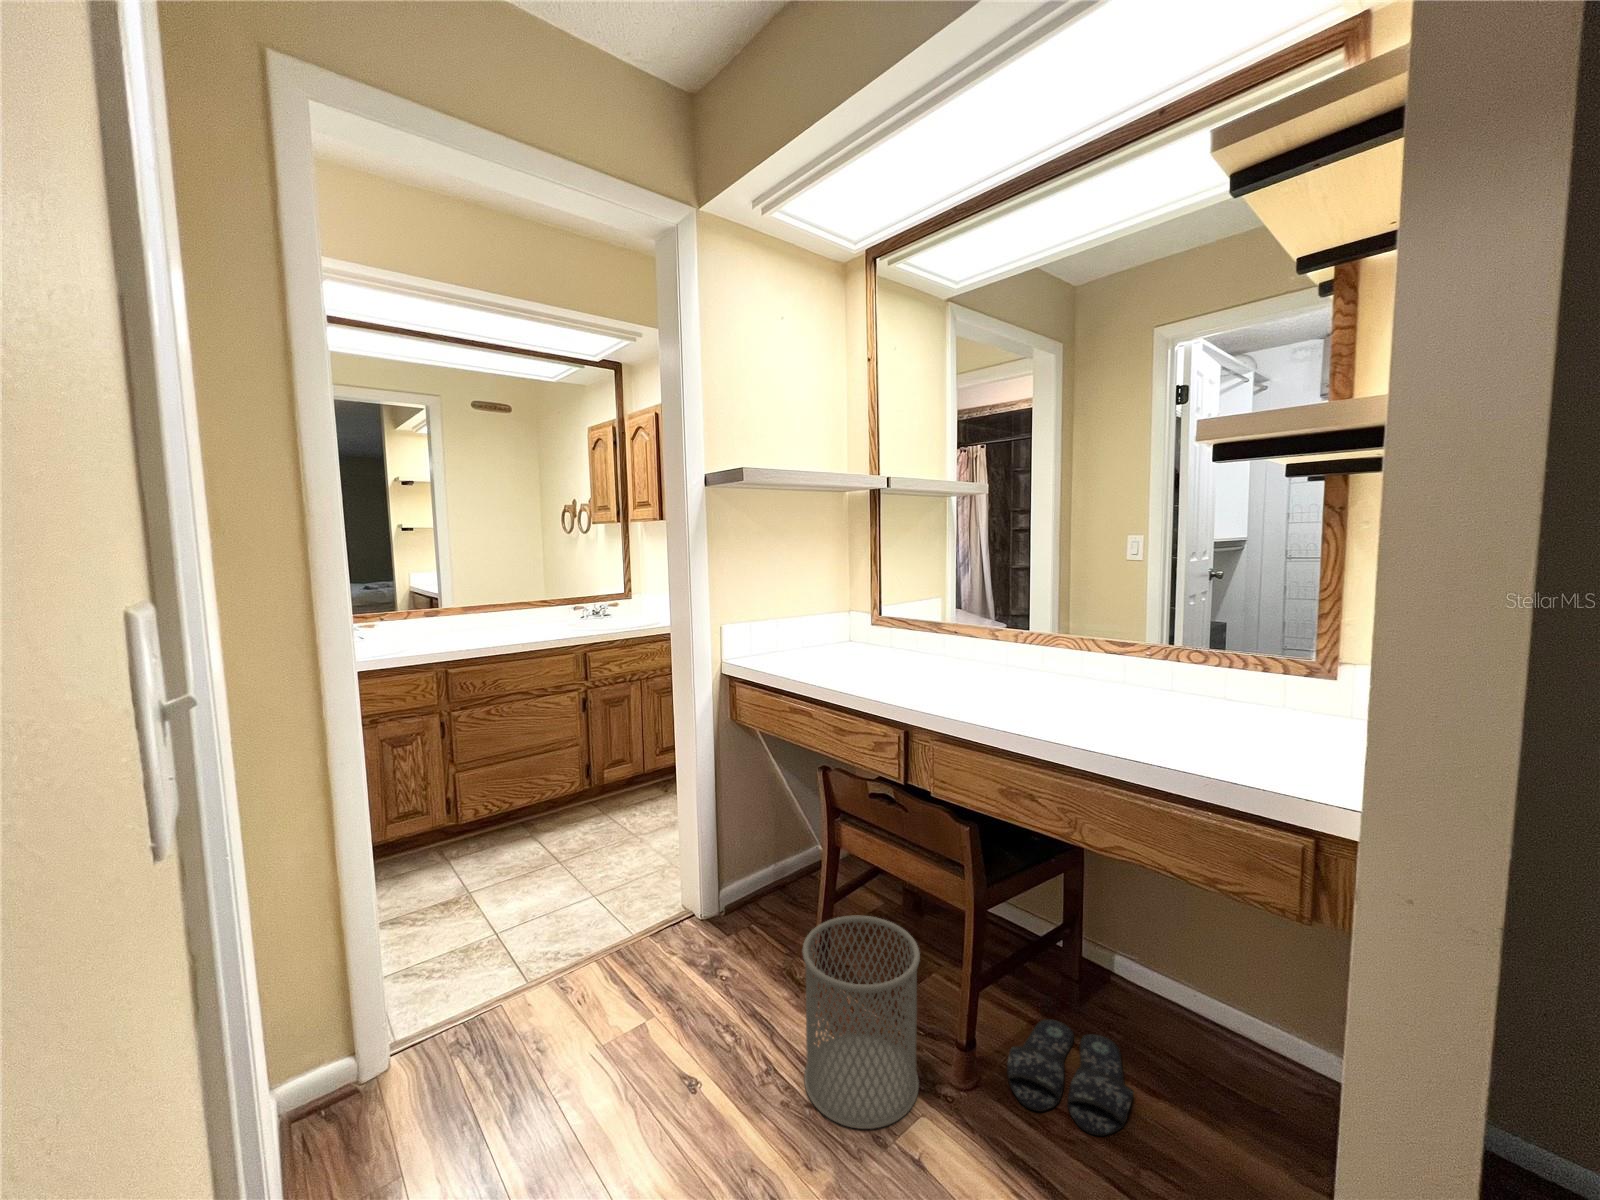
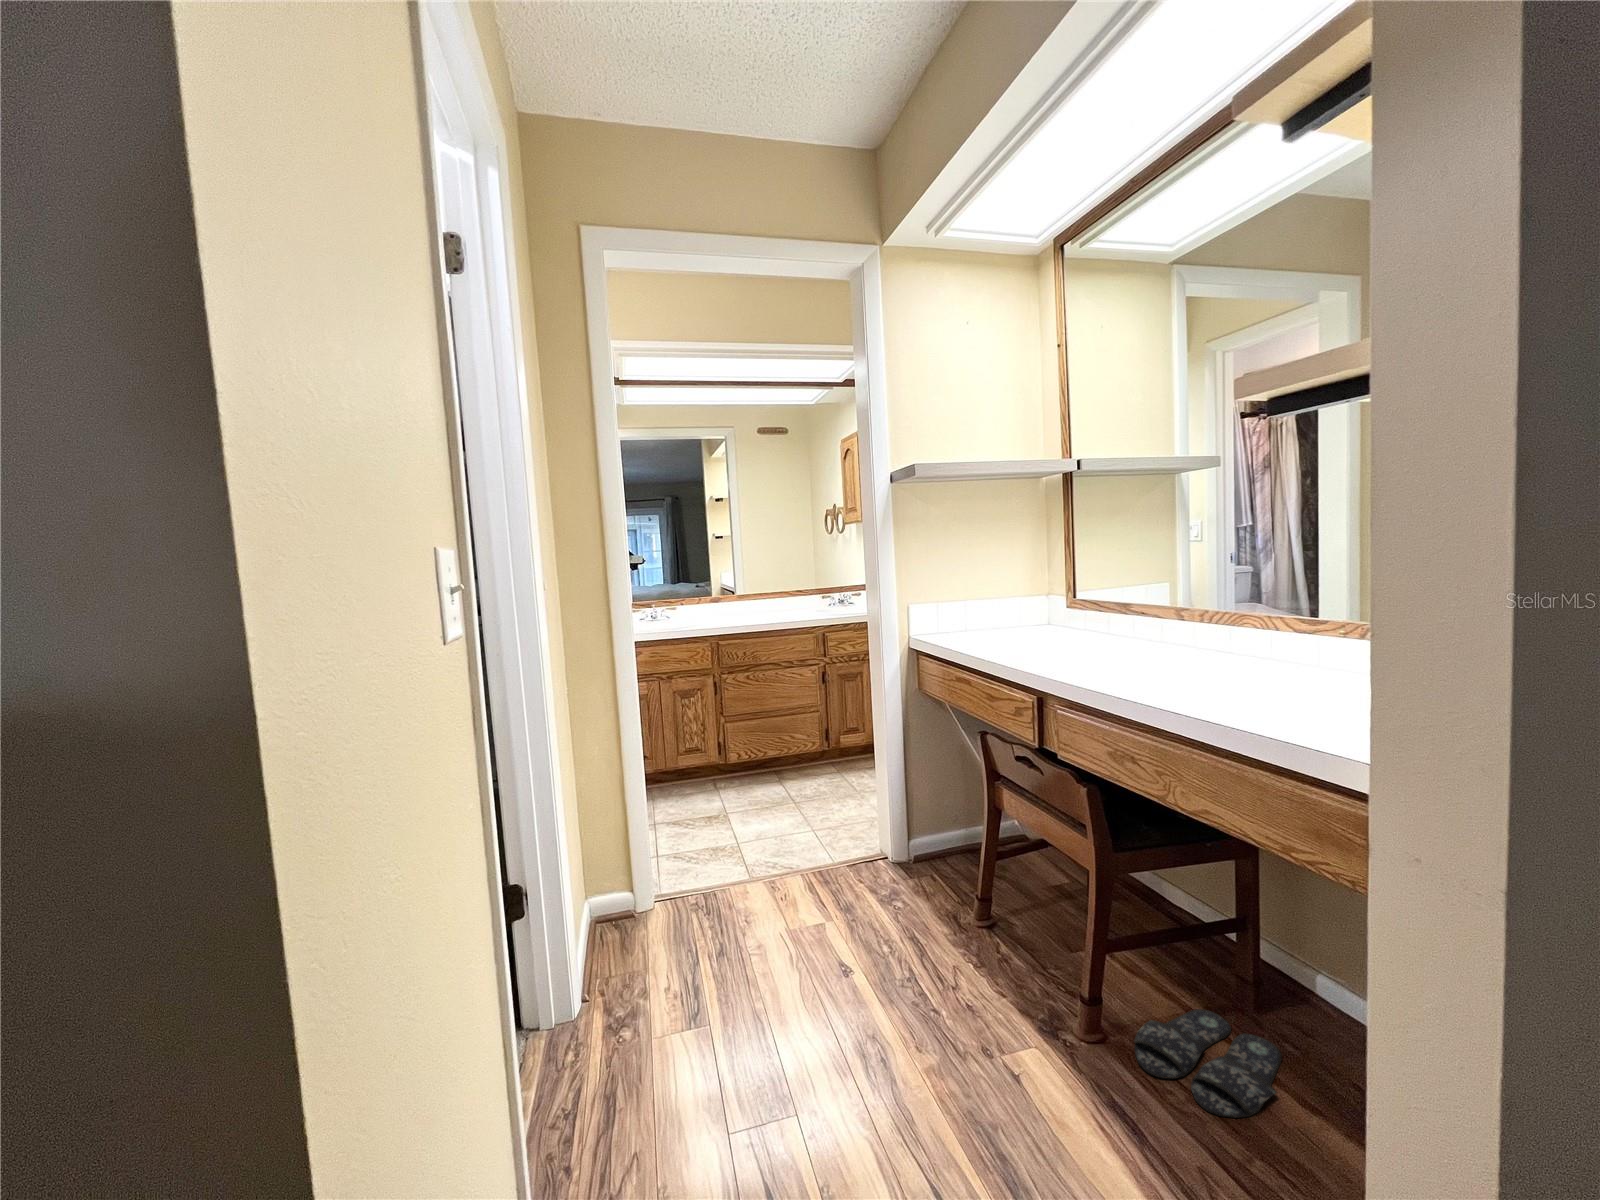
wastebasket: present [802,915,920,1129] -> none [932,861,1043,1043]

